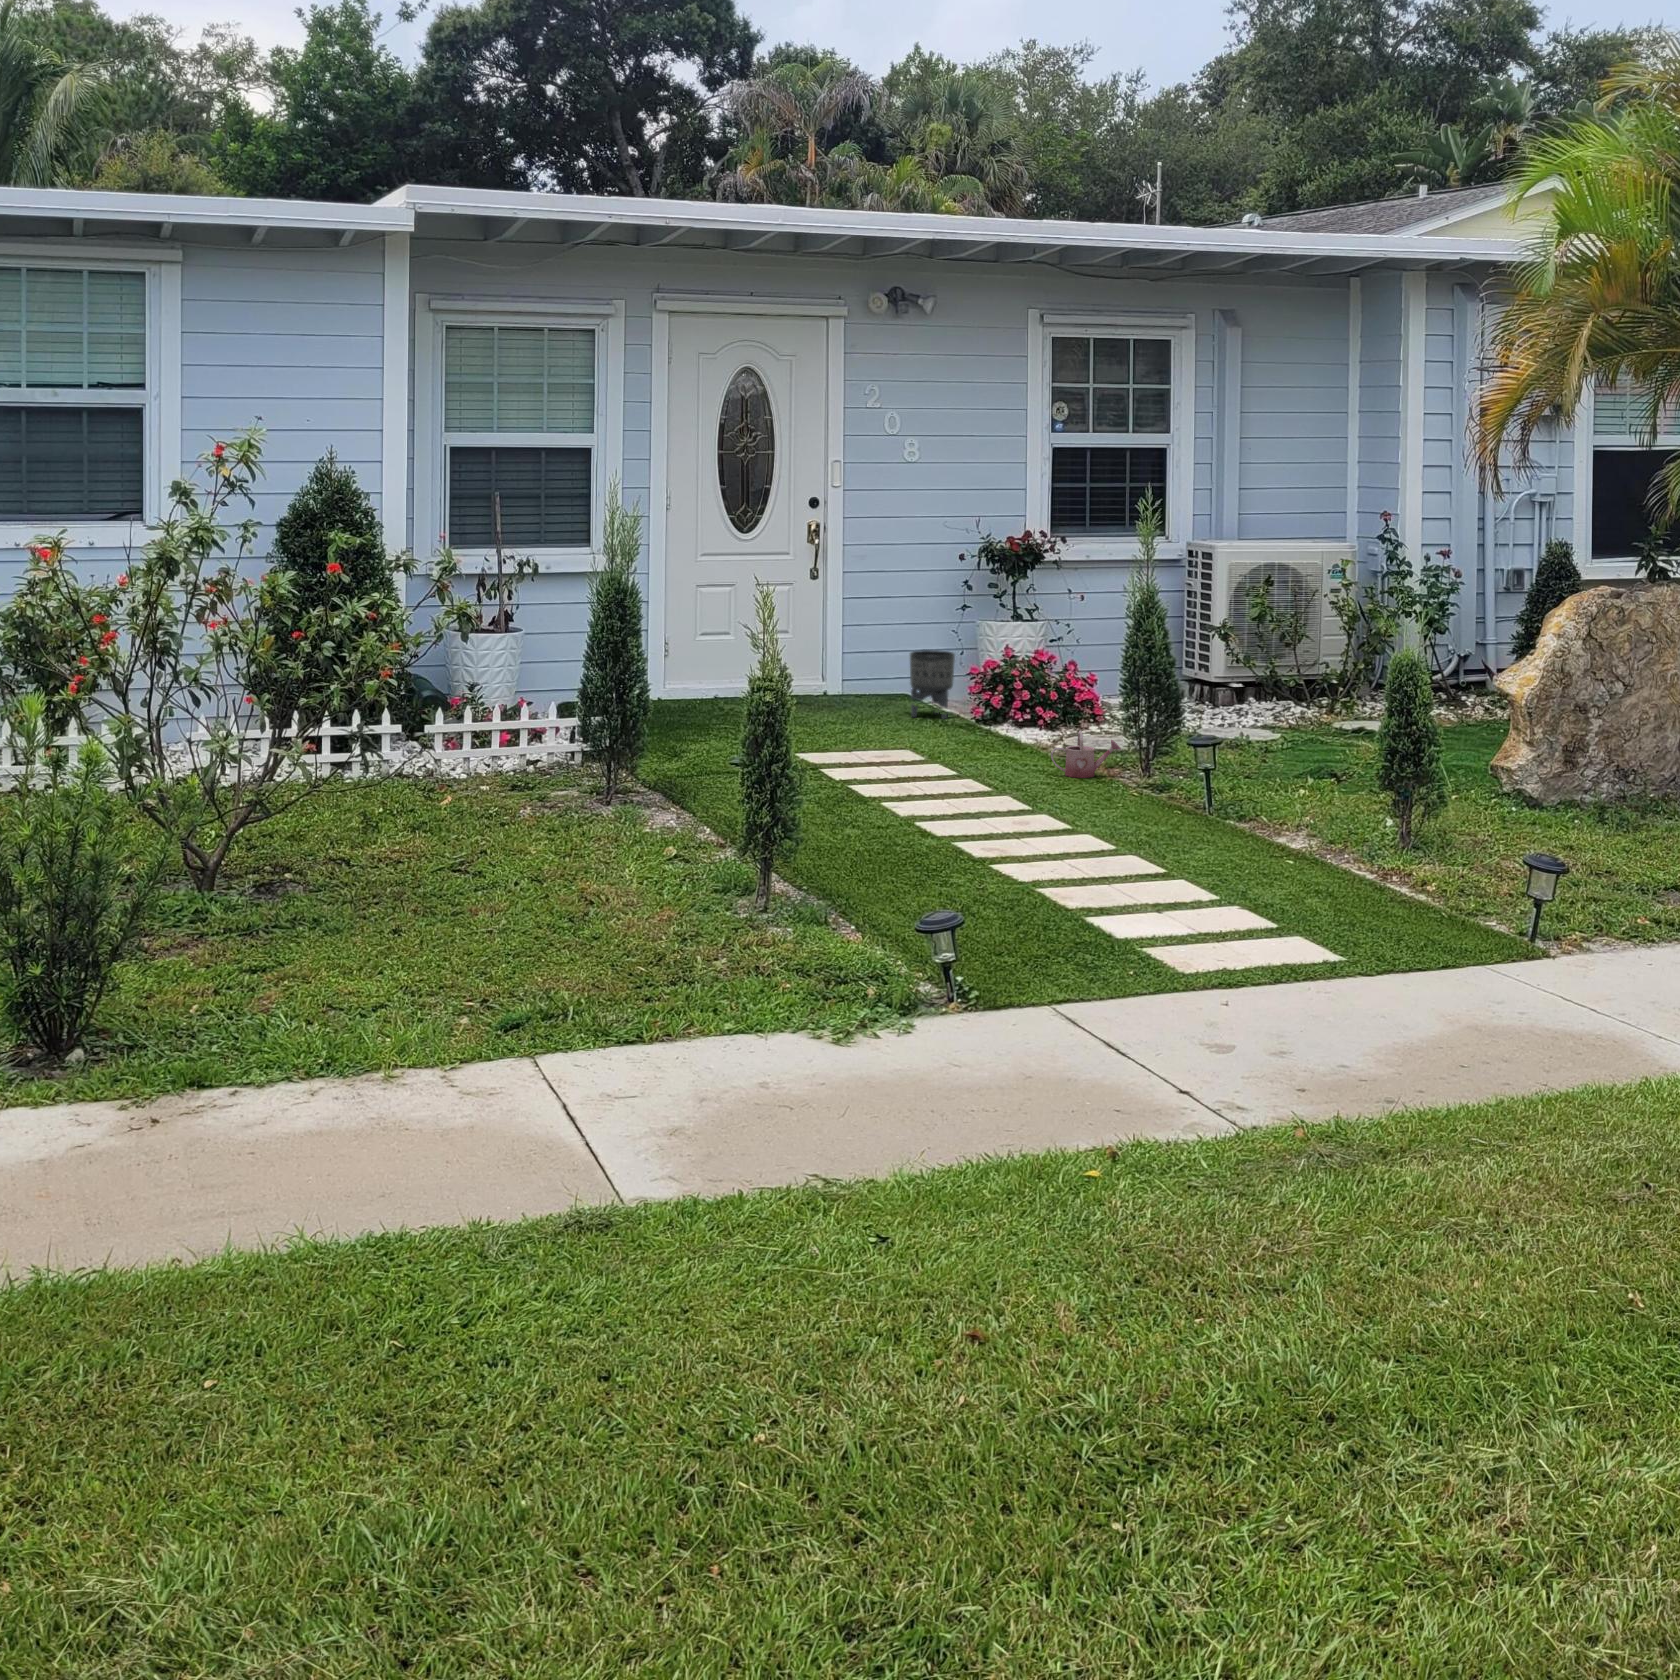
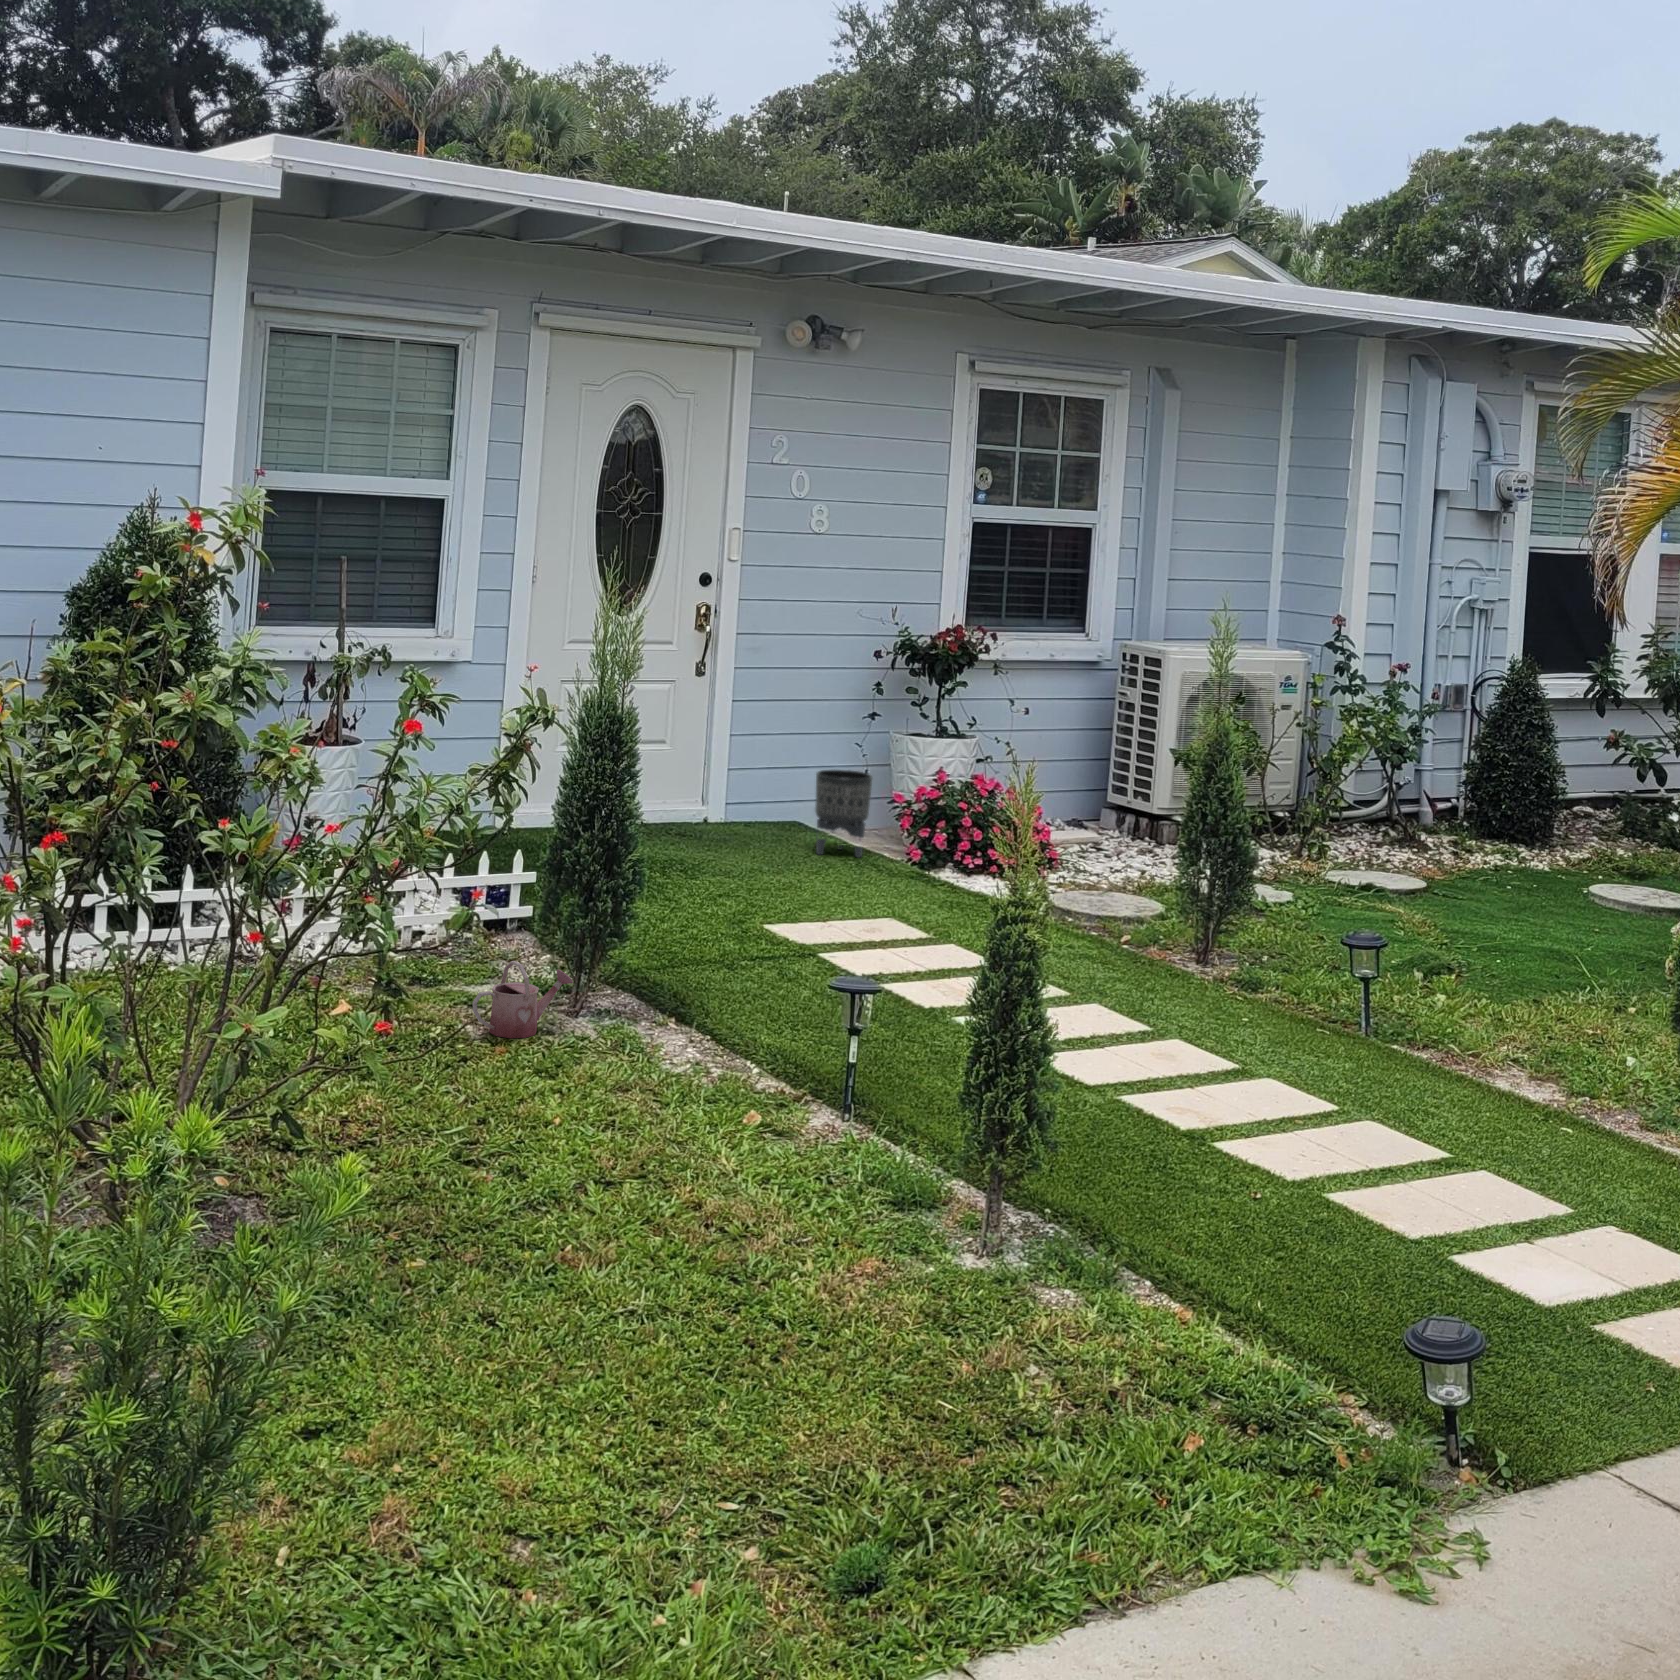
watering can: present [1051,731,1121,778] -> present [473,961,573,1038]

